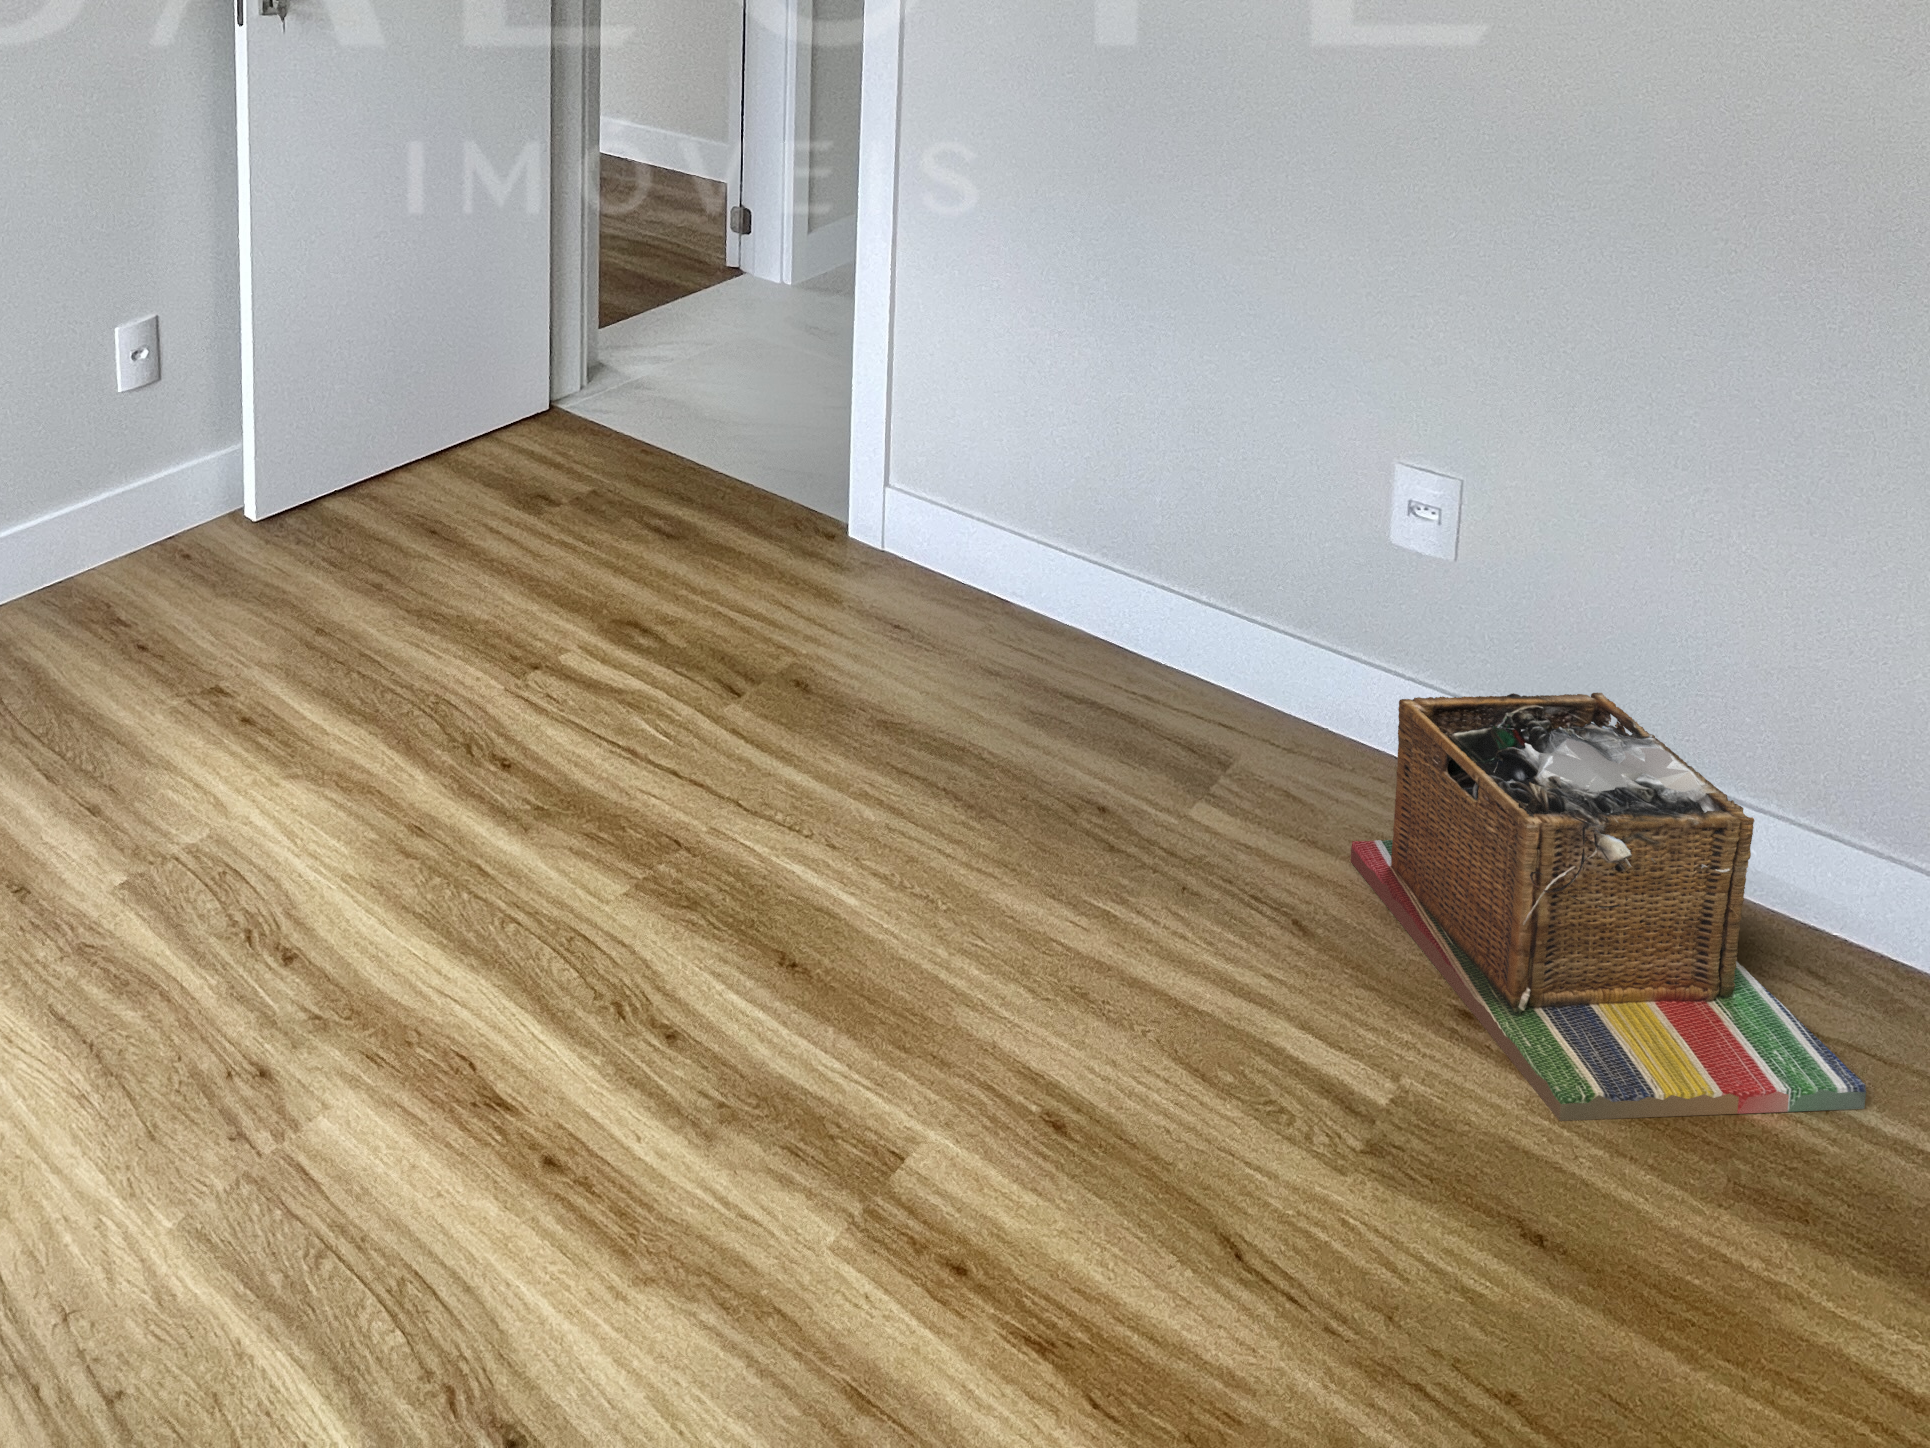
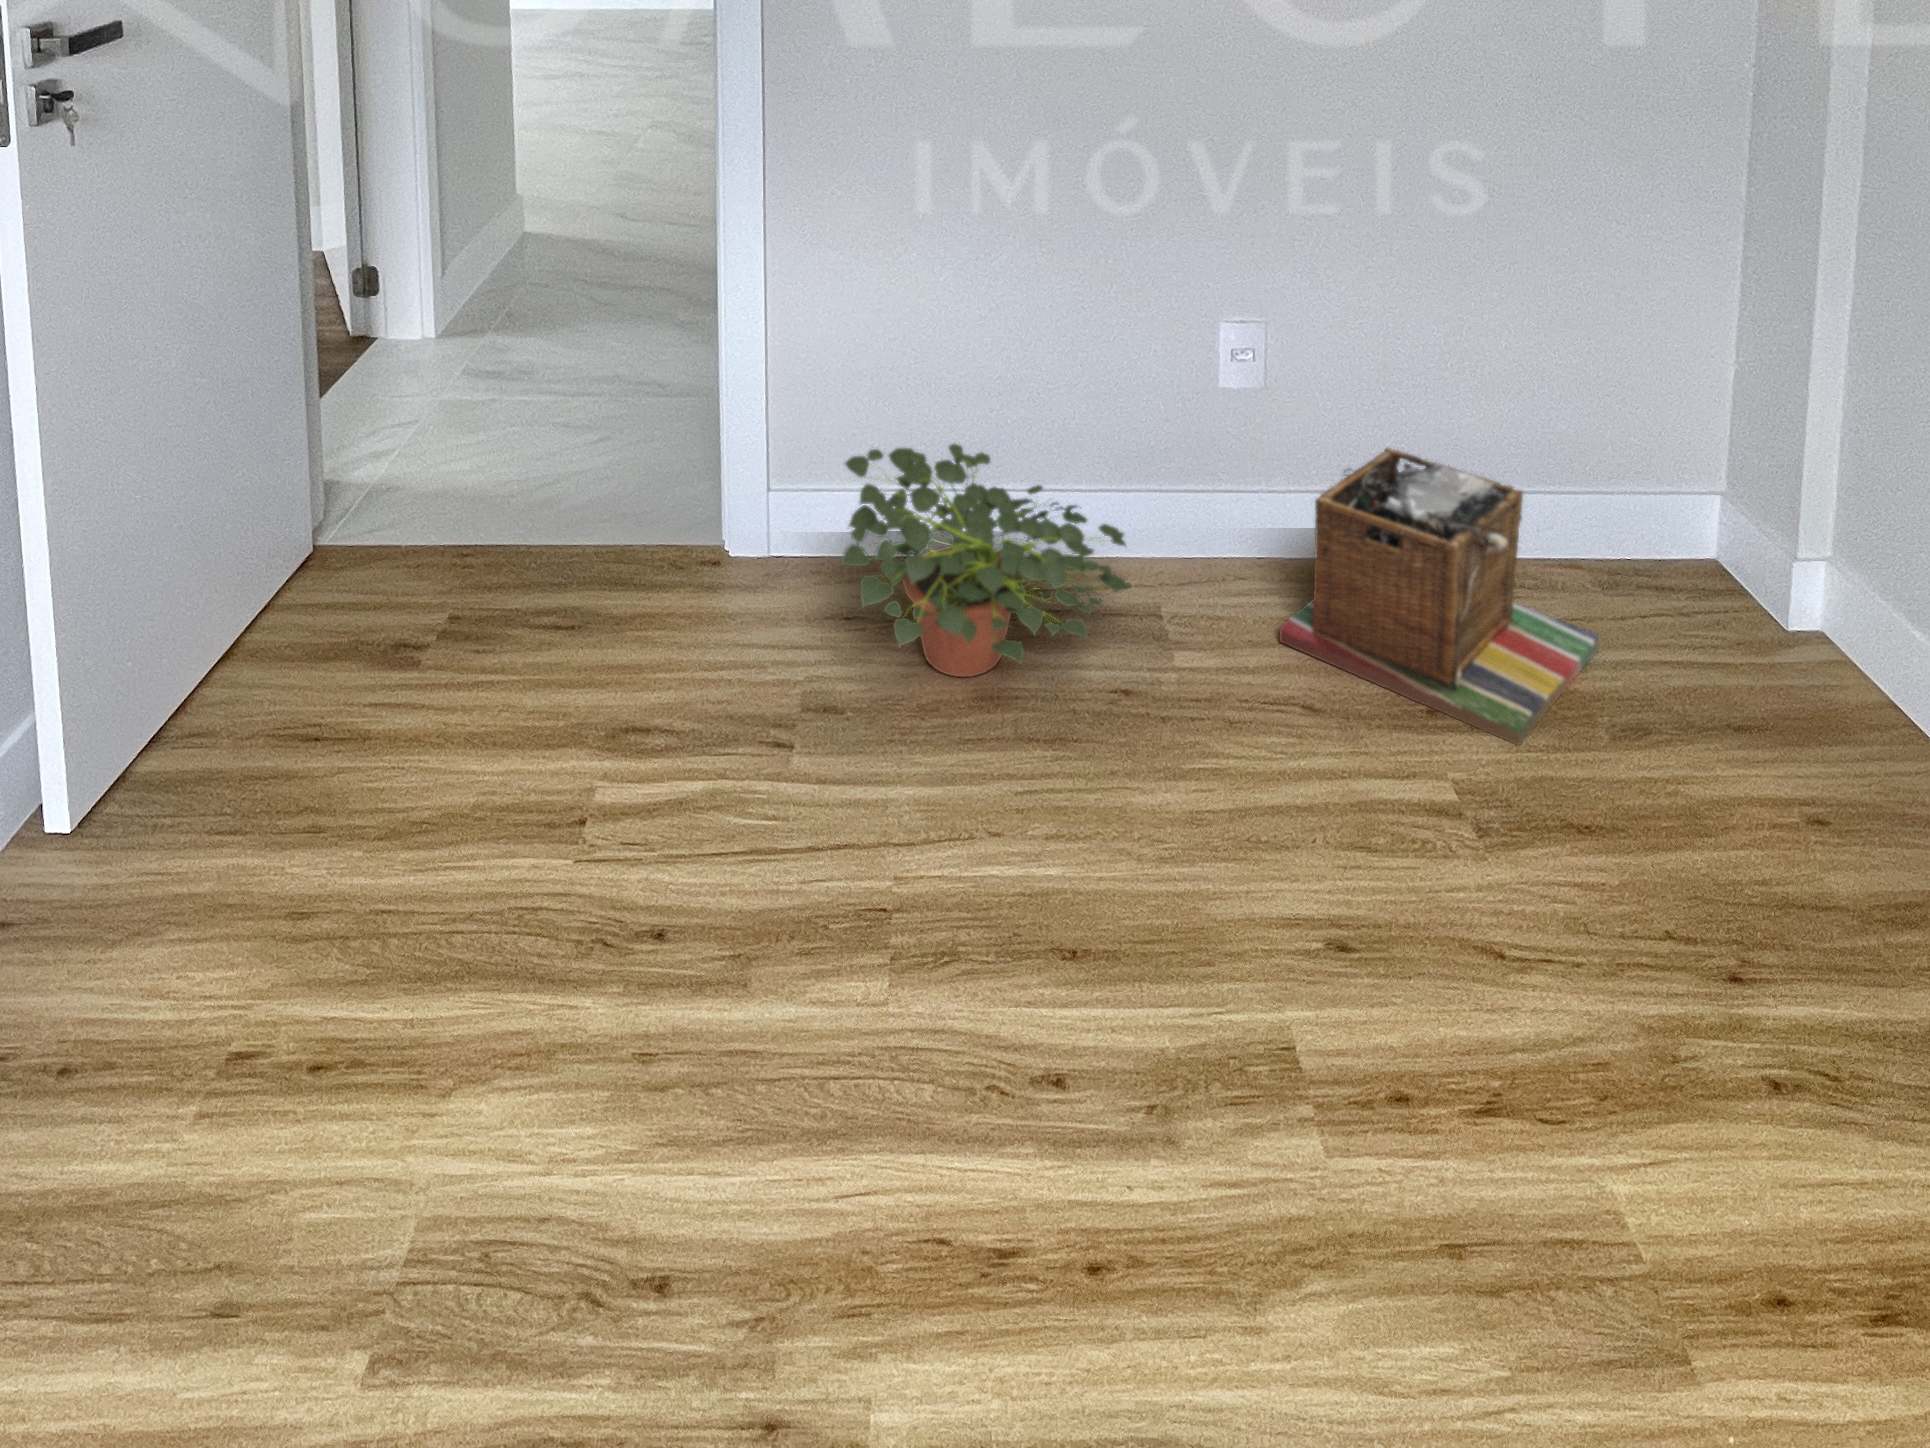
potted plant: none [819,464,1186,728] -> present [842,444,1130,677]

